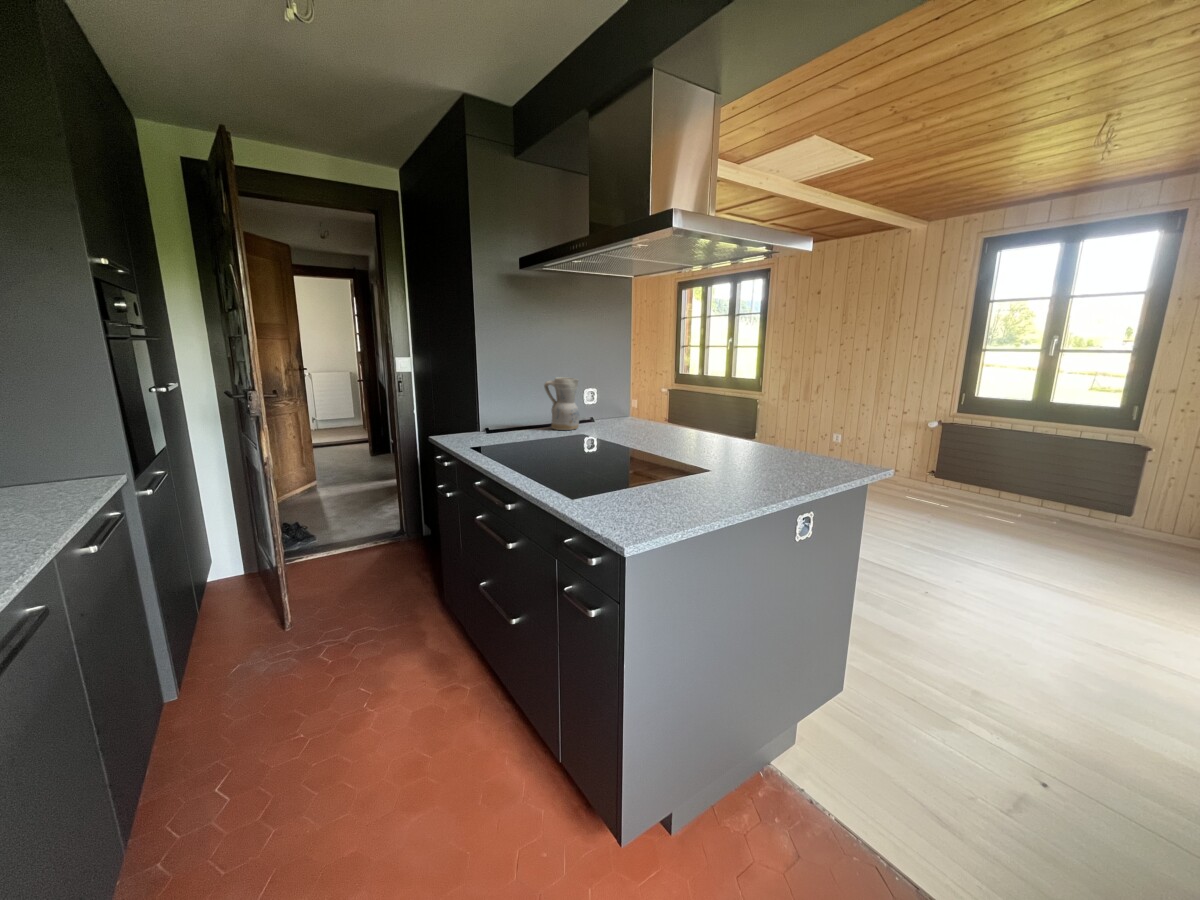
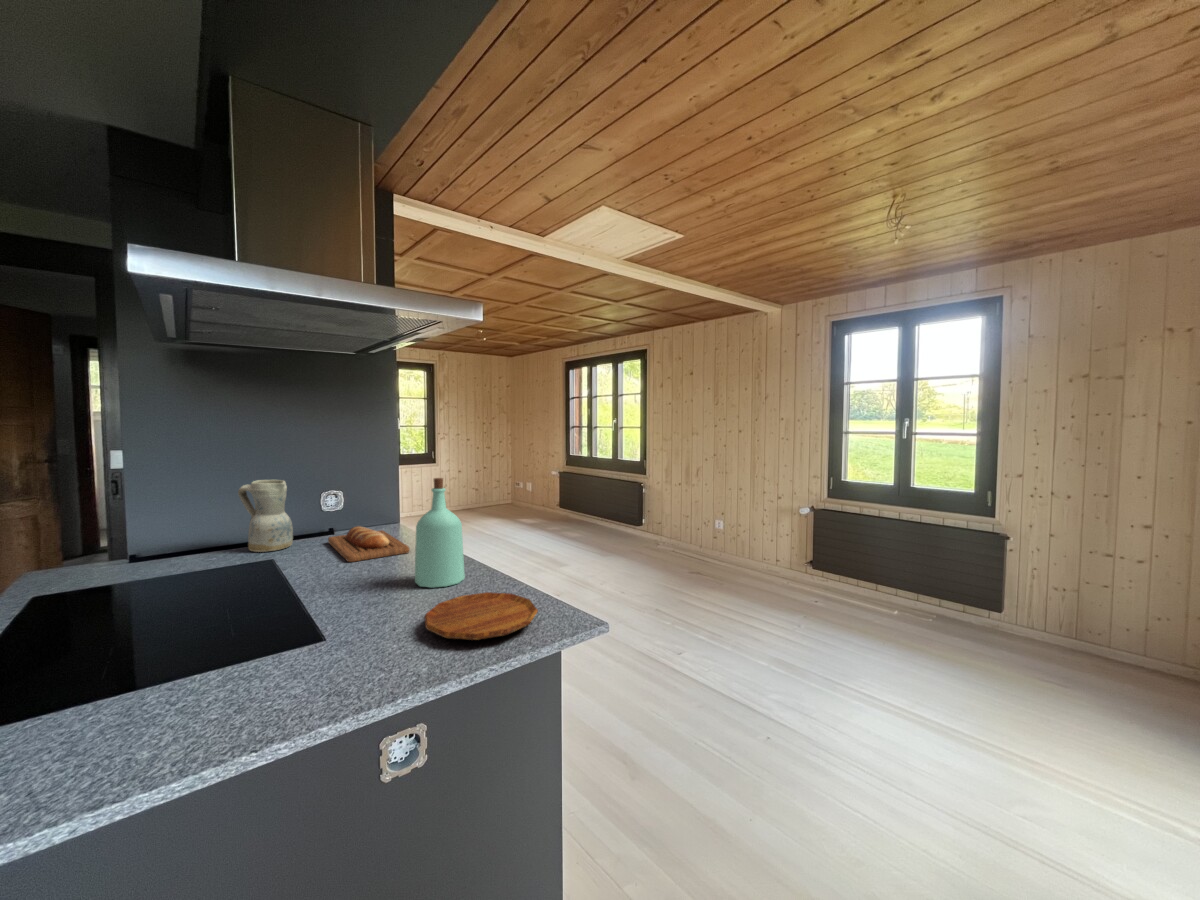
bottle: none [716,372,750,451] -> present [415,478,465,588]
bread loaf: none [601,415,675,437] -> present [328,526,410,562]
tray: none [766,451,847,472] -> present [424,592,538,640]

